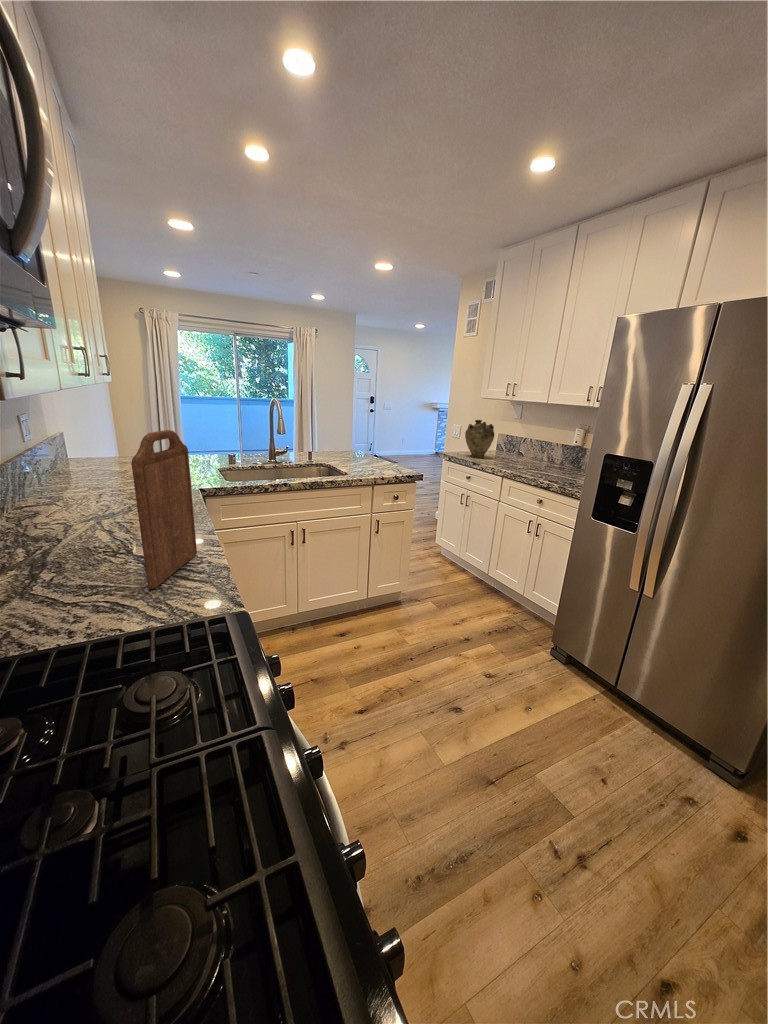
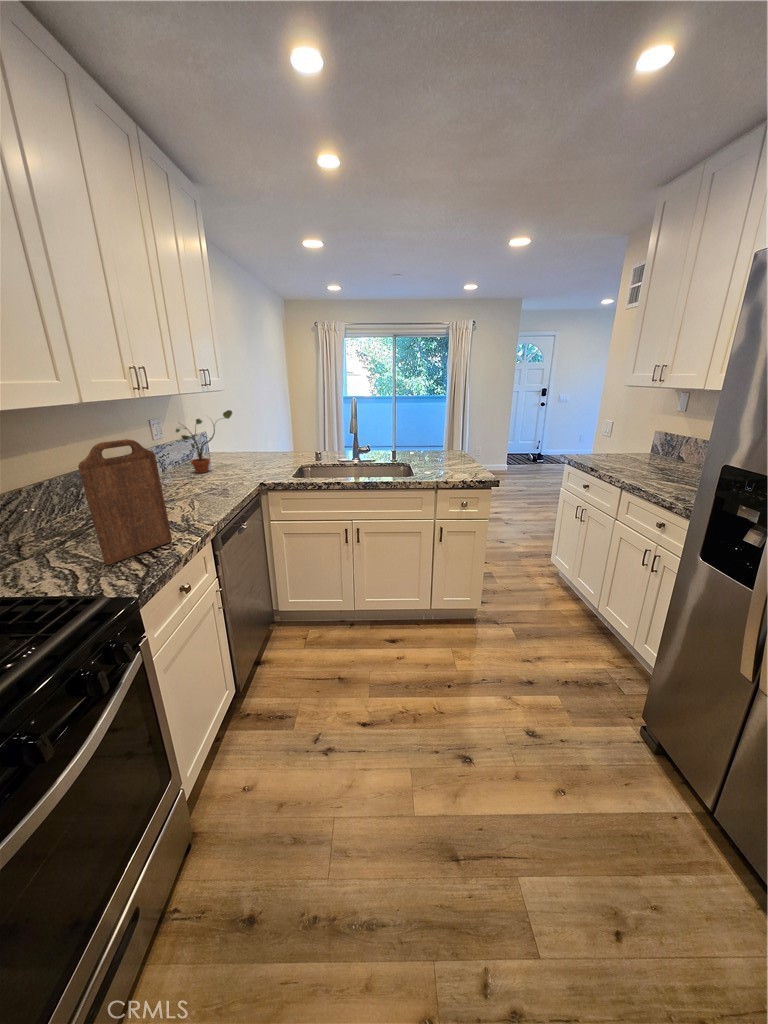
potted plant: none [50,402,127,481] -> present [176,410,232,473]
vase: present [465,420,494,458] -> none [592,413,634,462]

